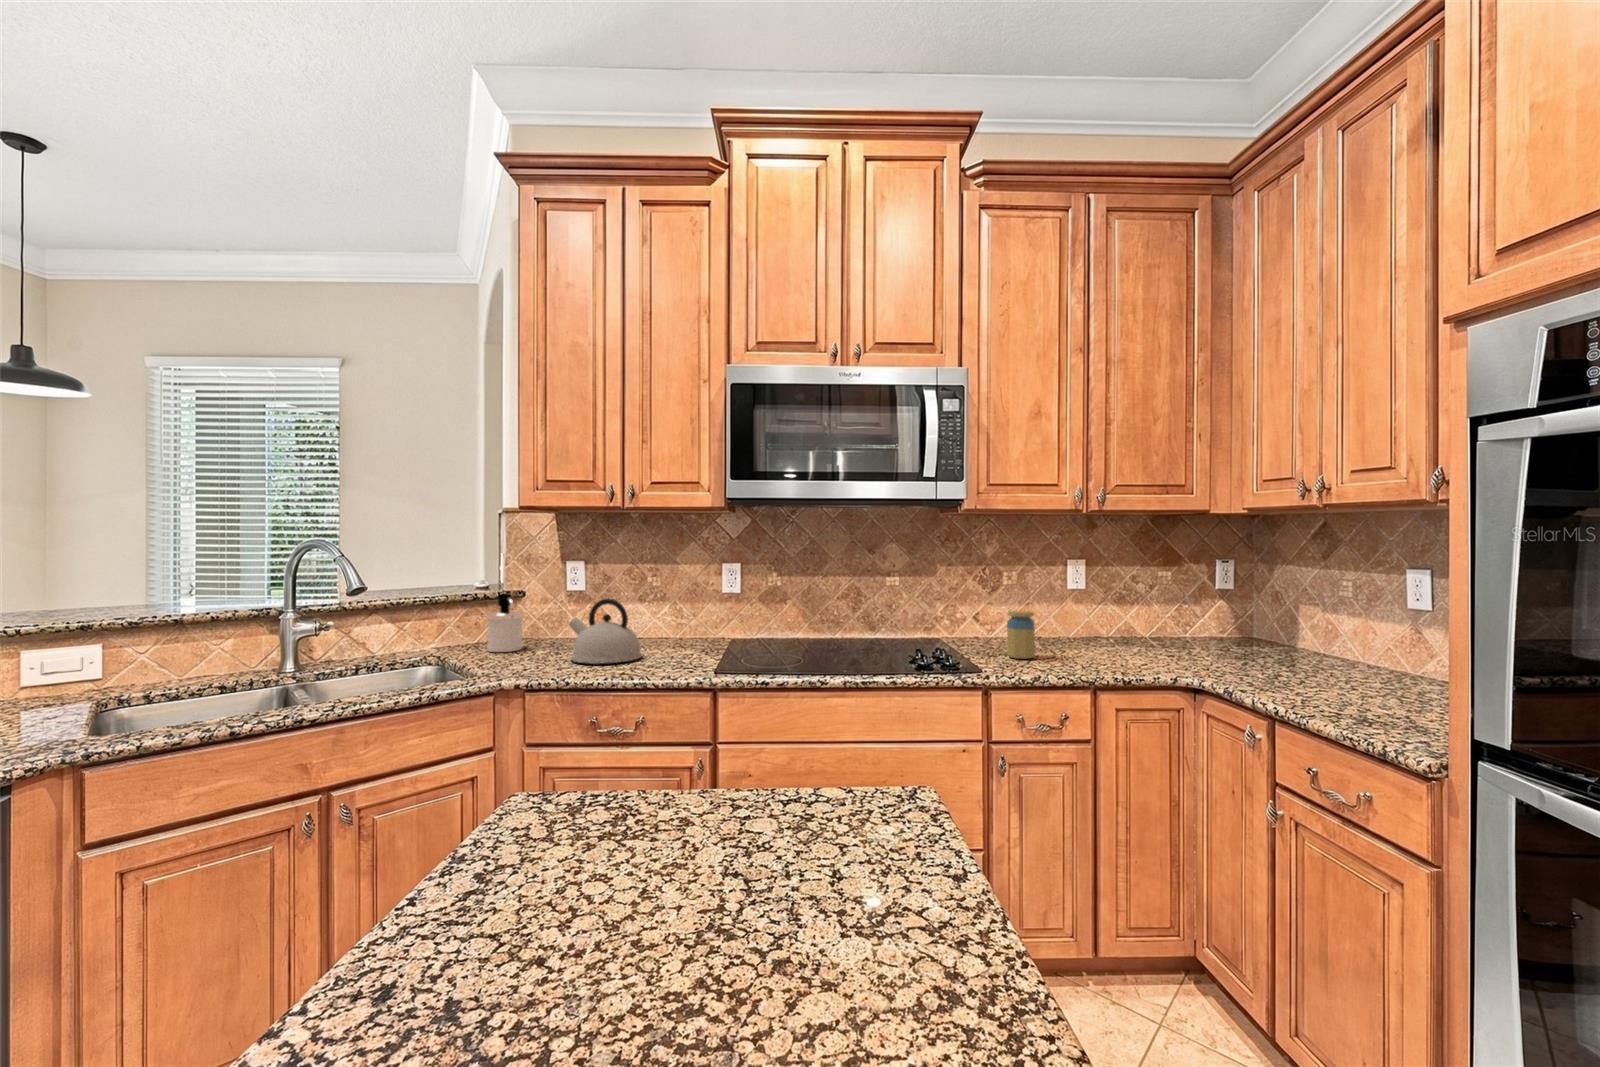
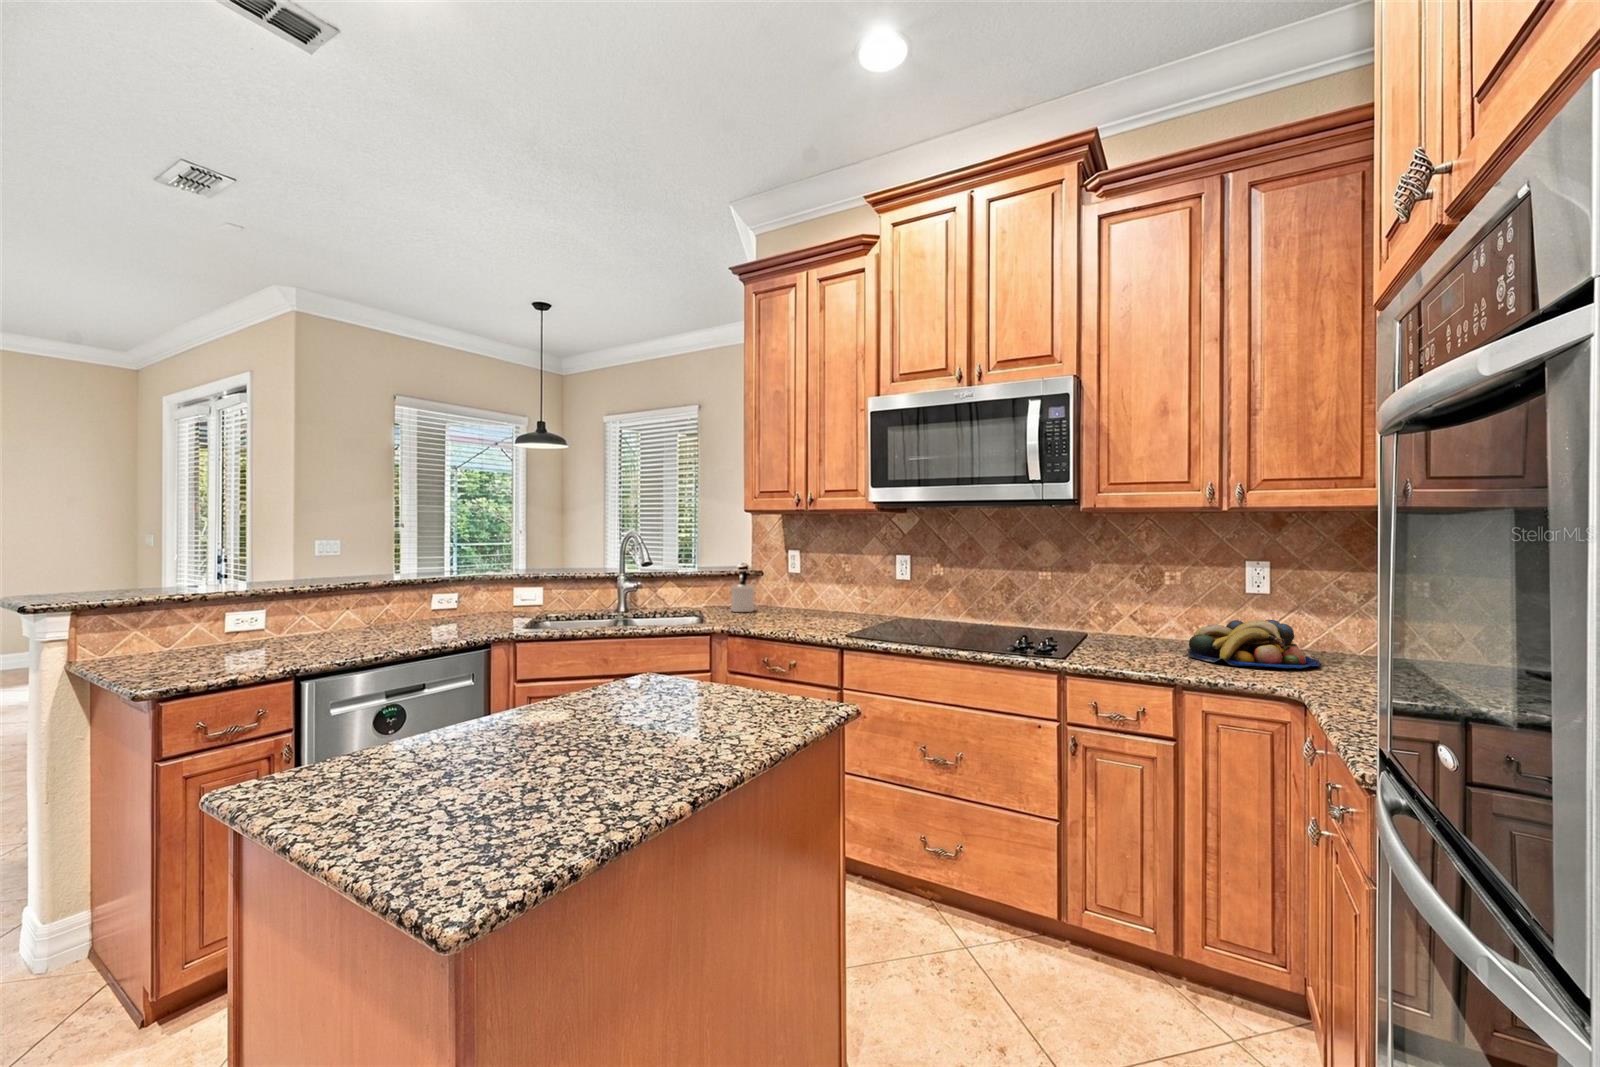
kettle: present [569,598,642,664] -> none [766,577,817,624]
jar: present [1007,611,1035,659] -> none [1117,607,1148,655]
fruit bowl: none [1055,614,1166,660] -> present [1188,620,1321,668]

